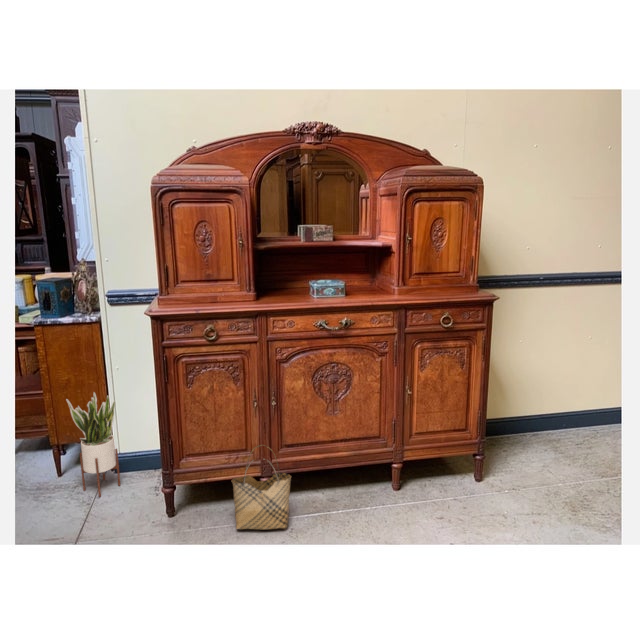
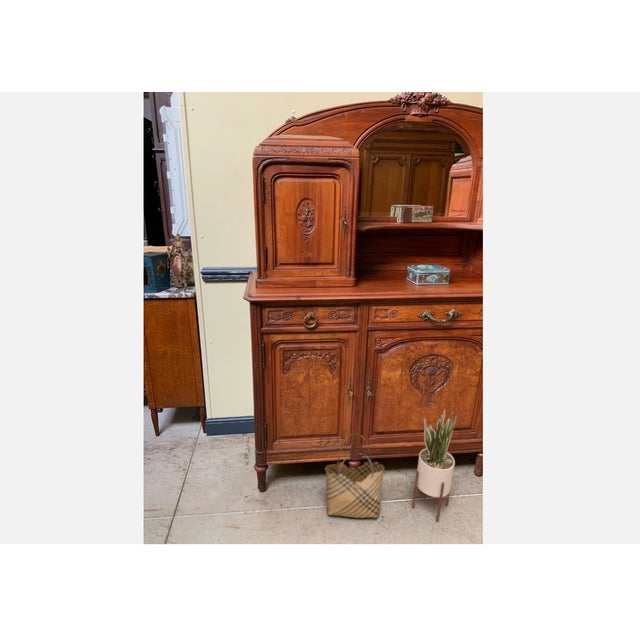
potted plant: present [66,393,120,497] -> present [412,410,456,522]

